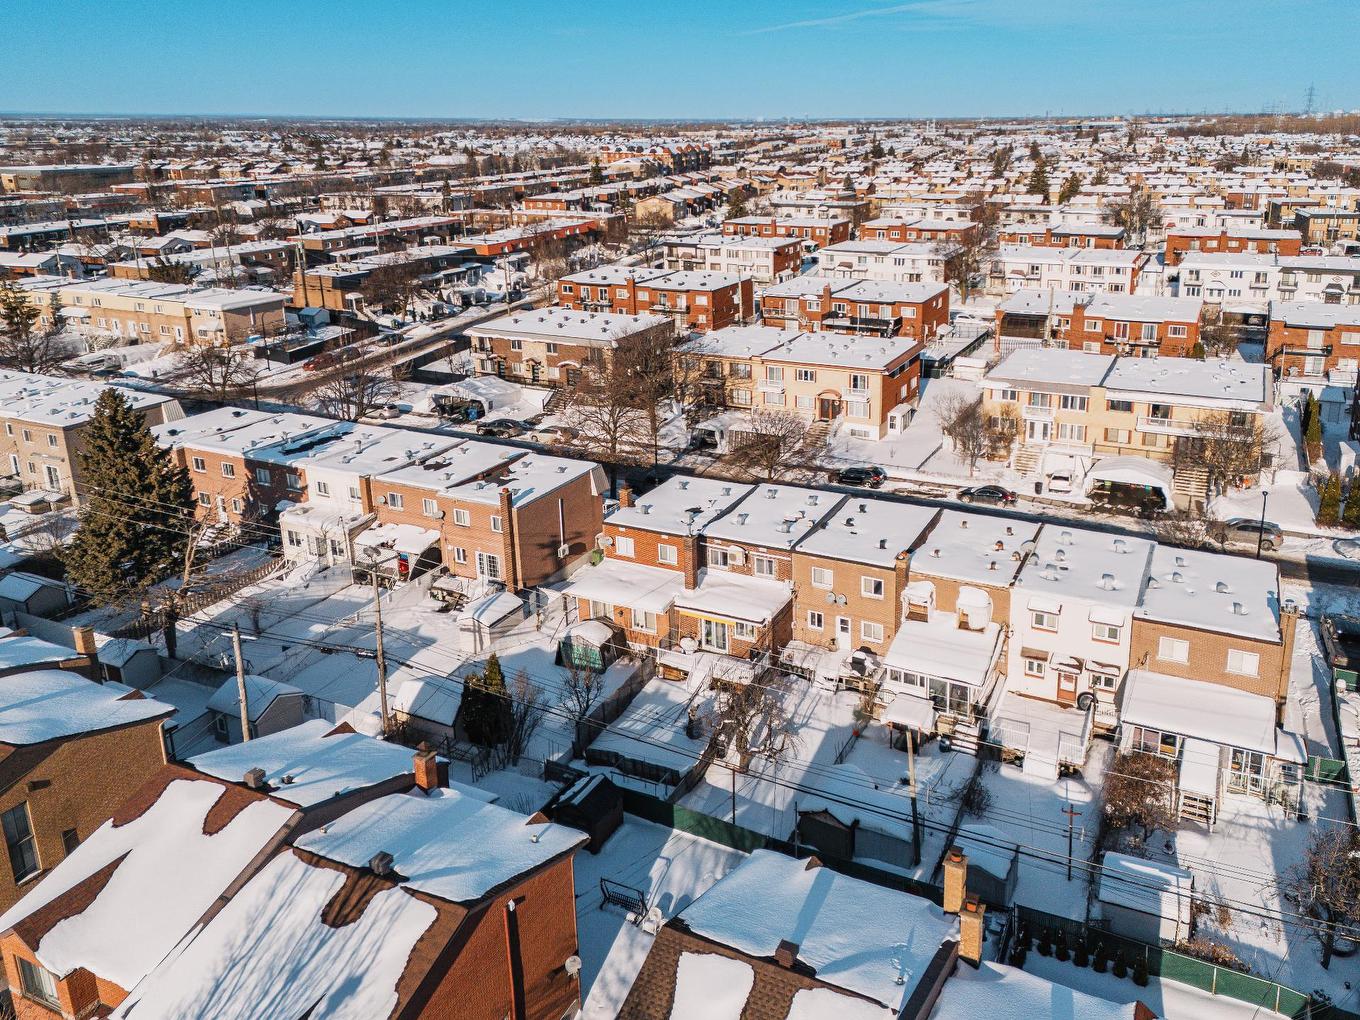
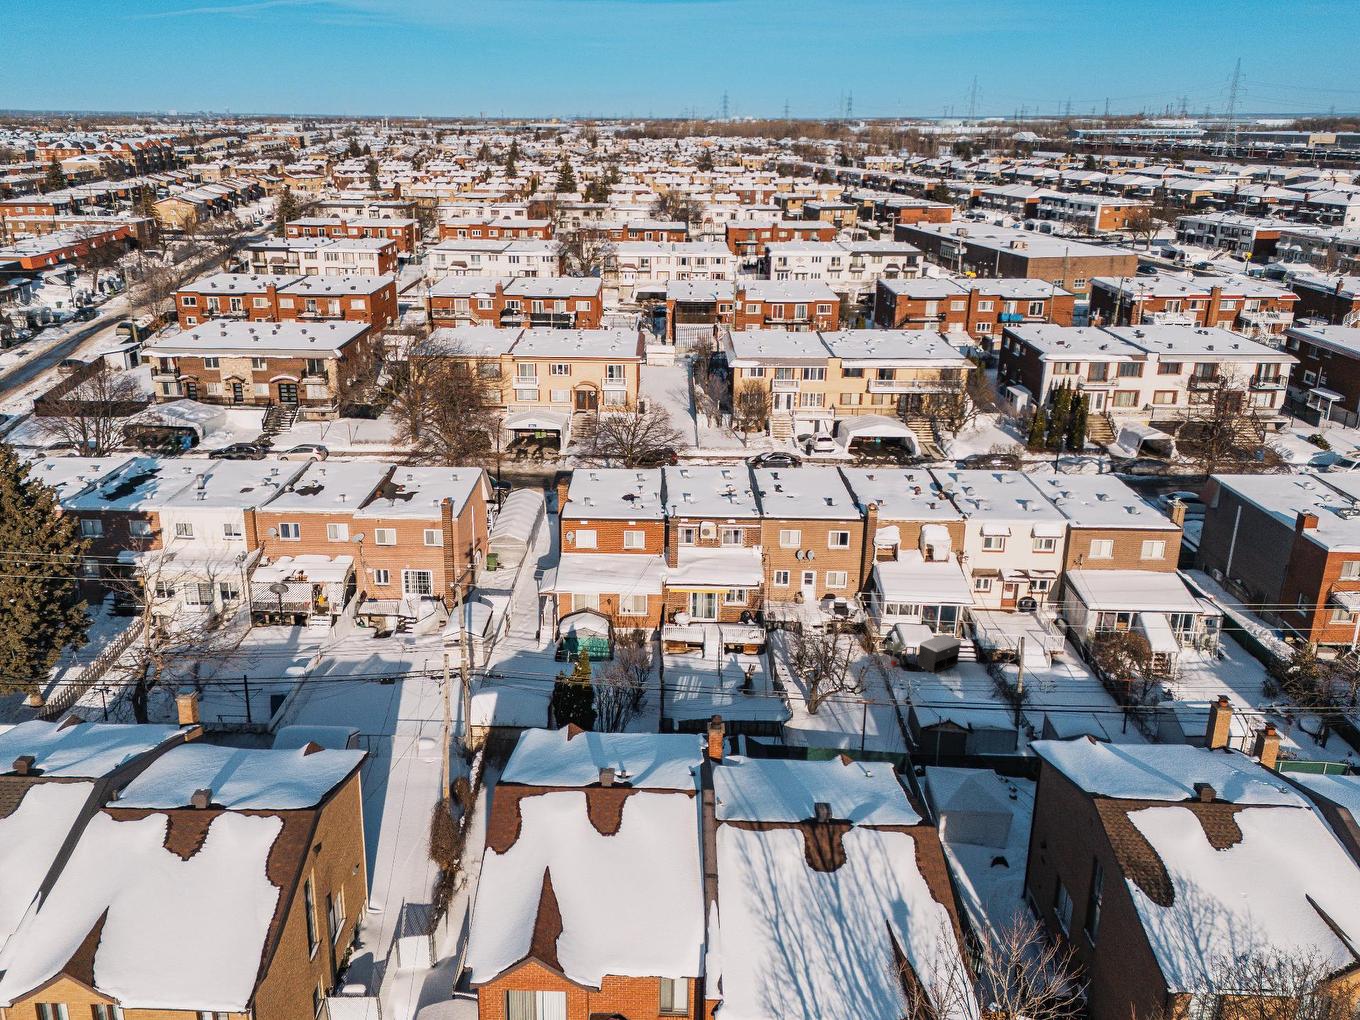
storage bench: none [878,714,928,754] -> present [918,634,961,674]

